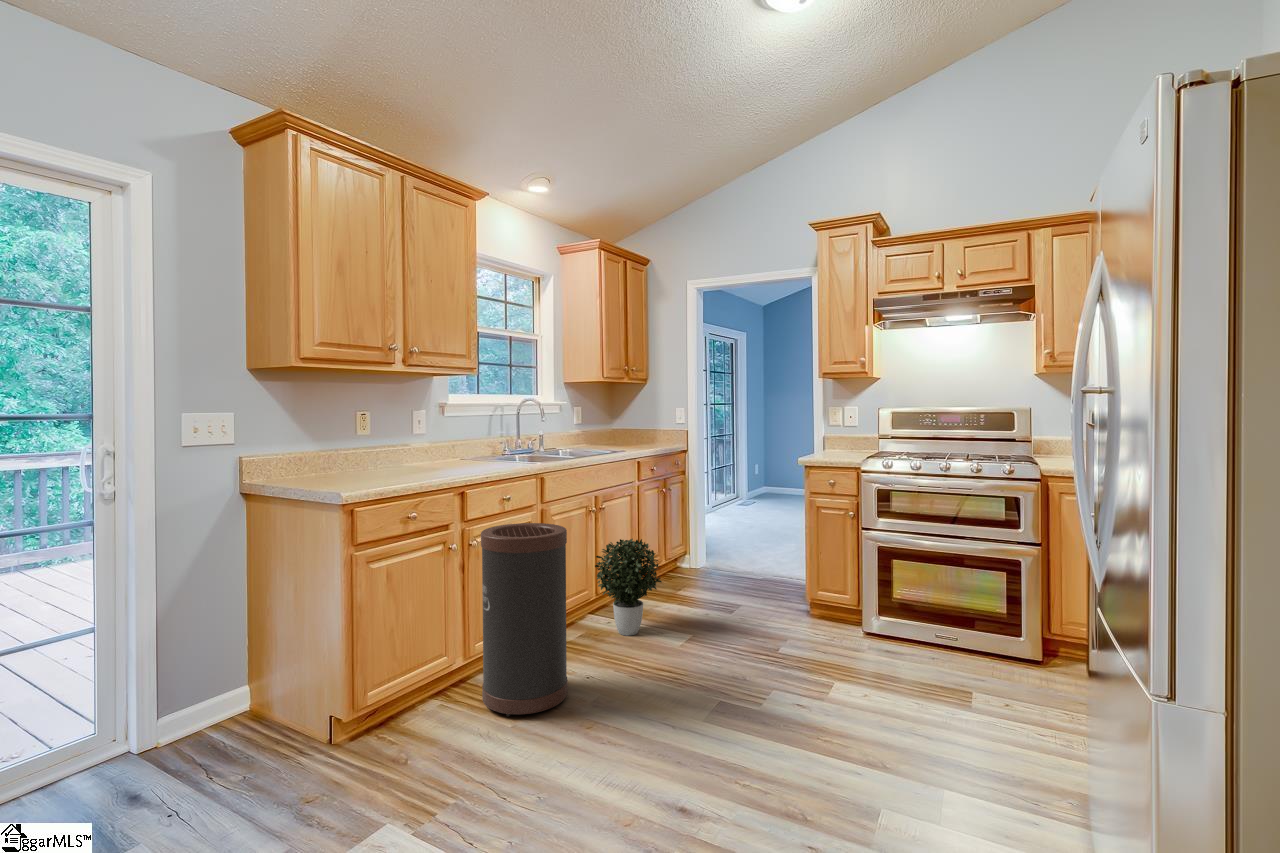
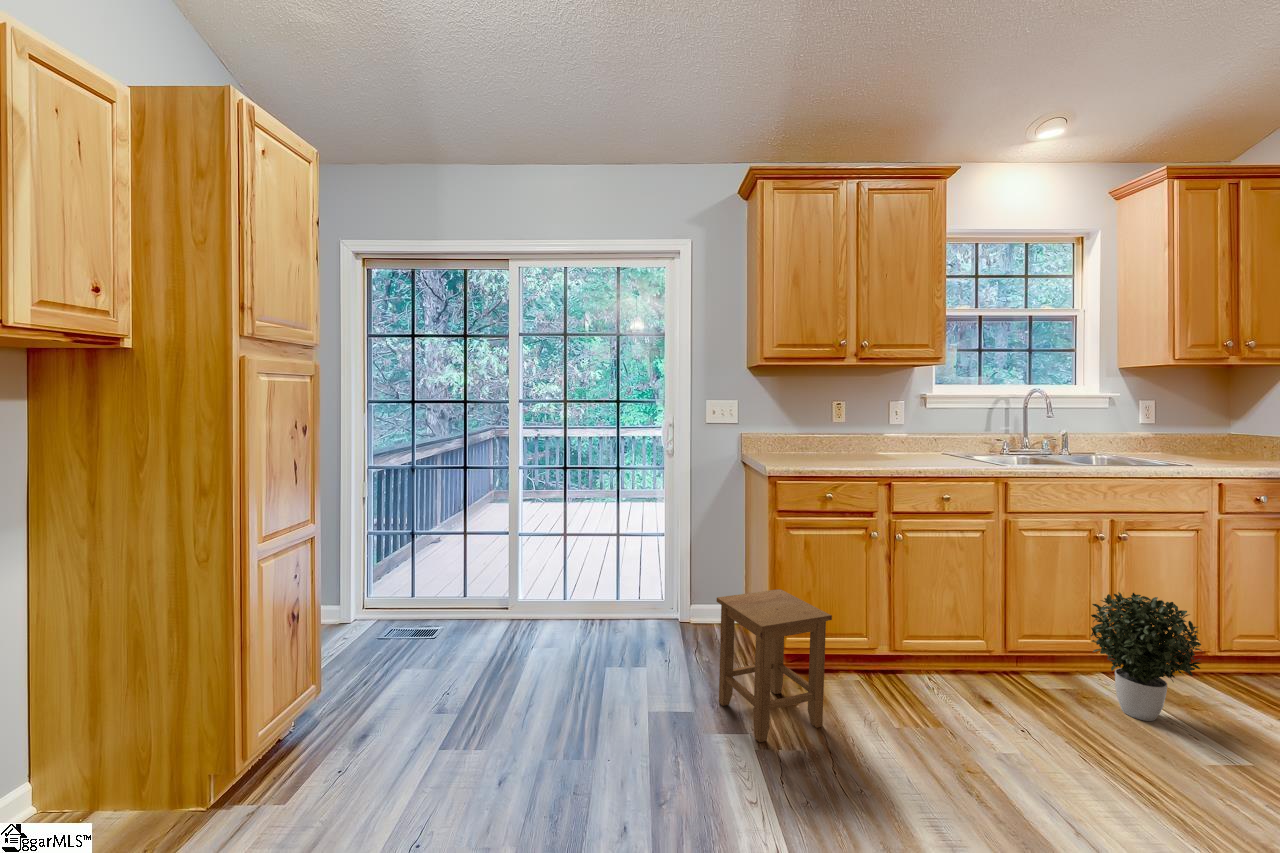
trash can: present [481,523,568,716] -> none [889,537,992,734]
stool: none [303,629,456,823] -> present [717,589,832,742]

